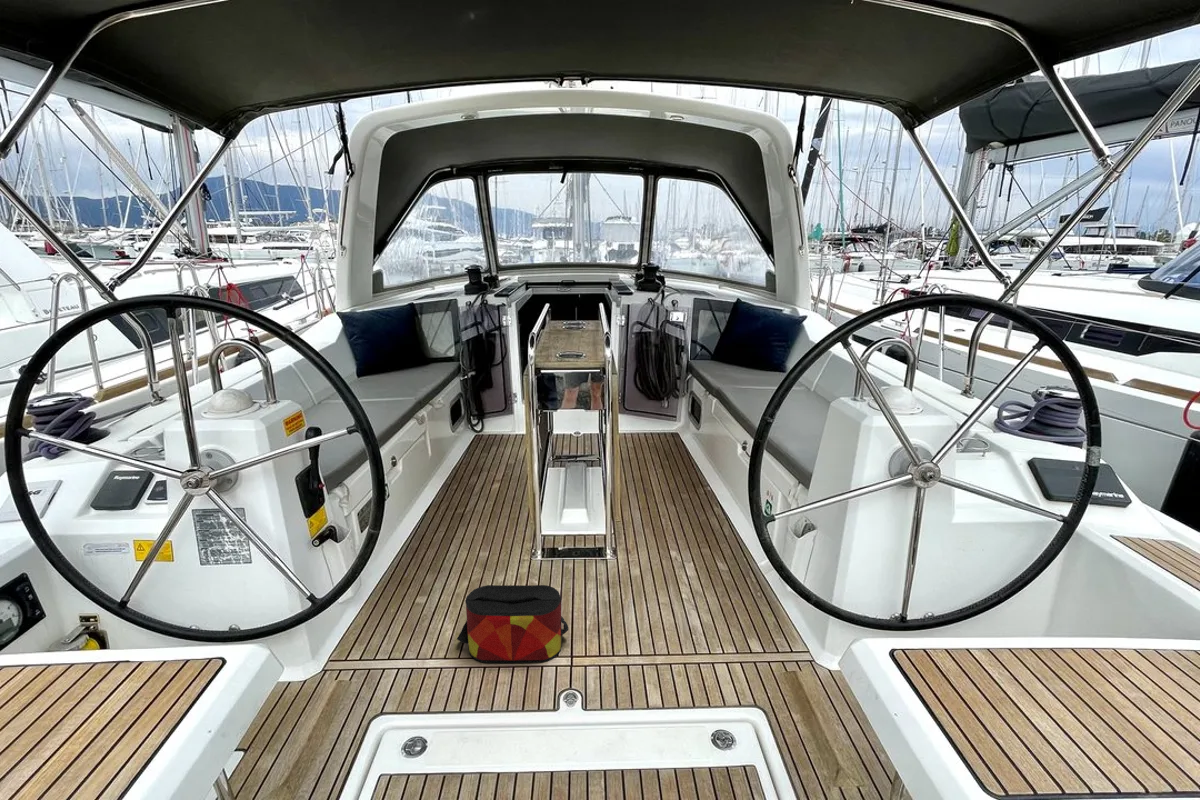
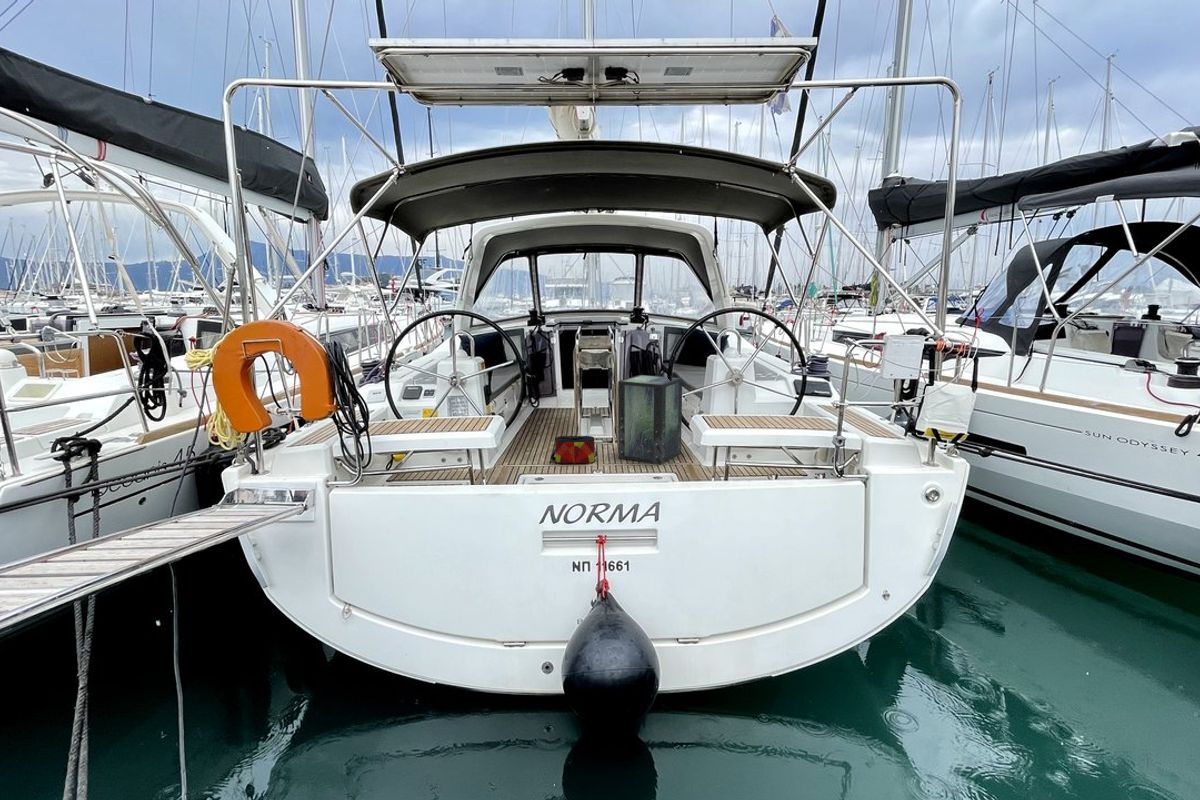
storage box: none [618,431,771,671] -> present [618,375,682,465]

